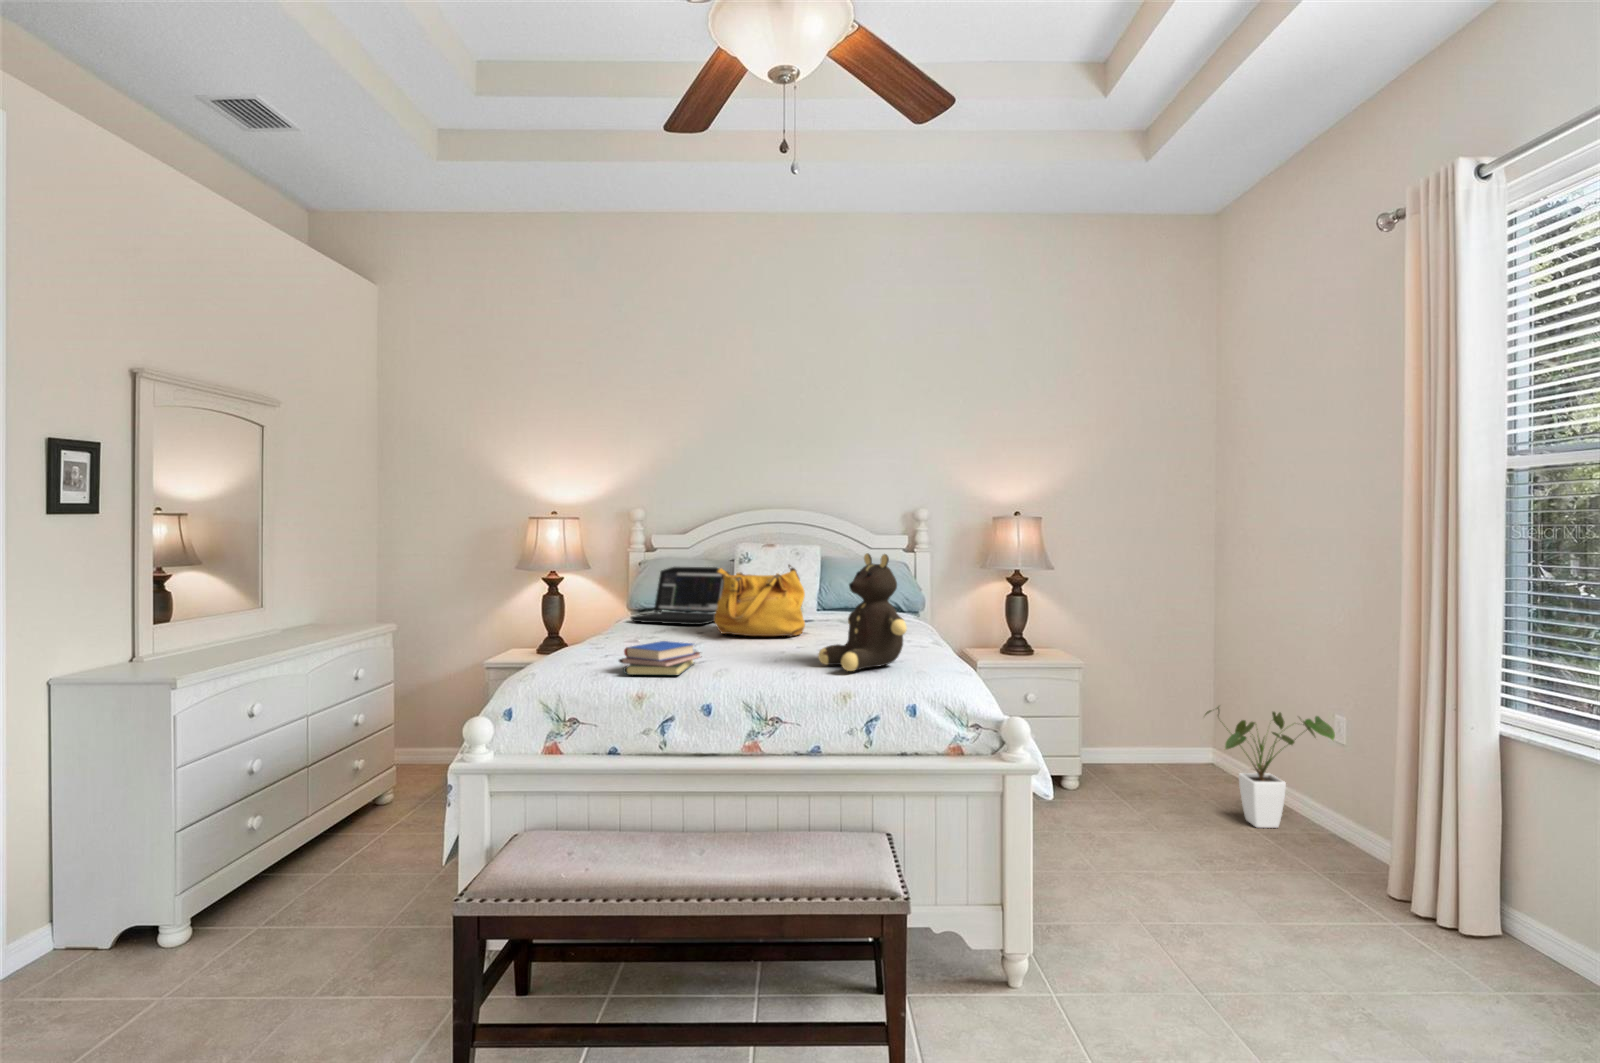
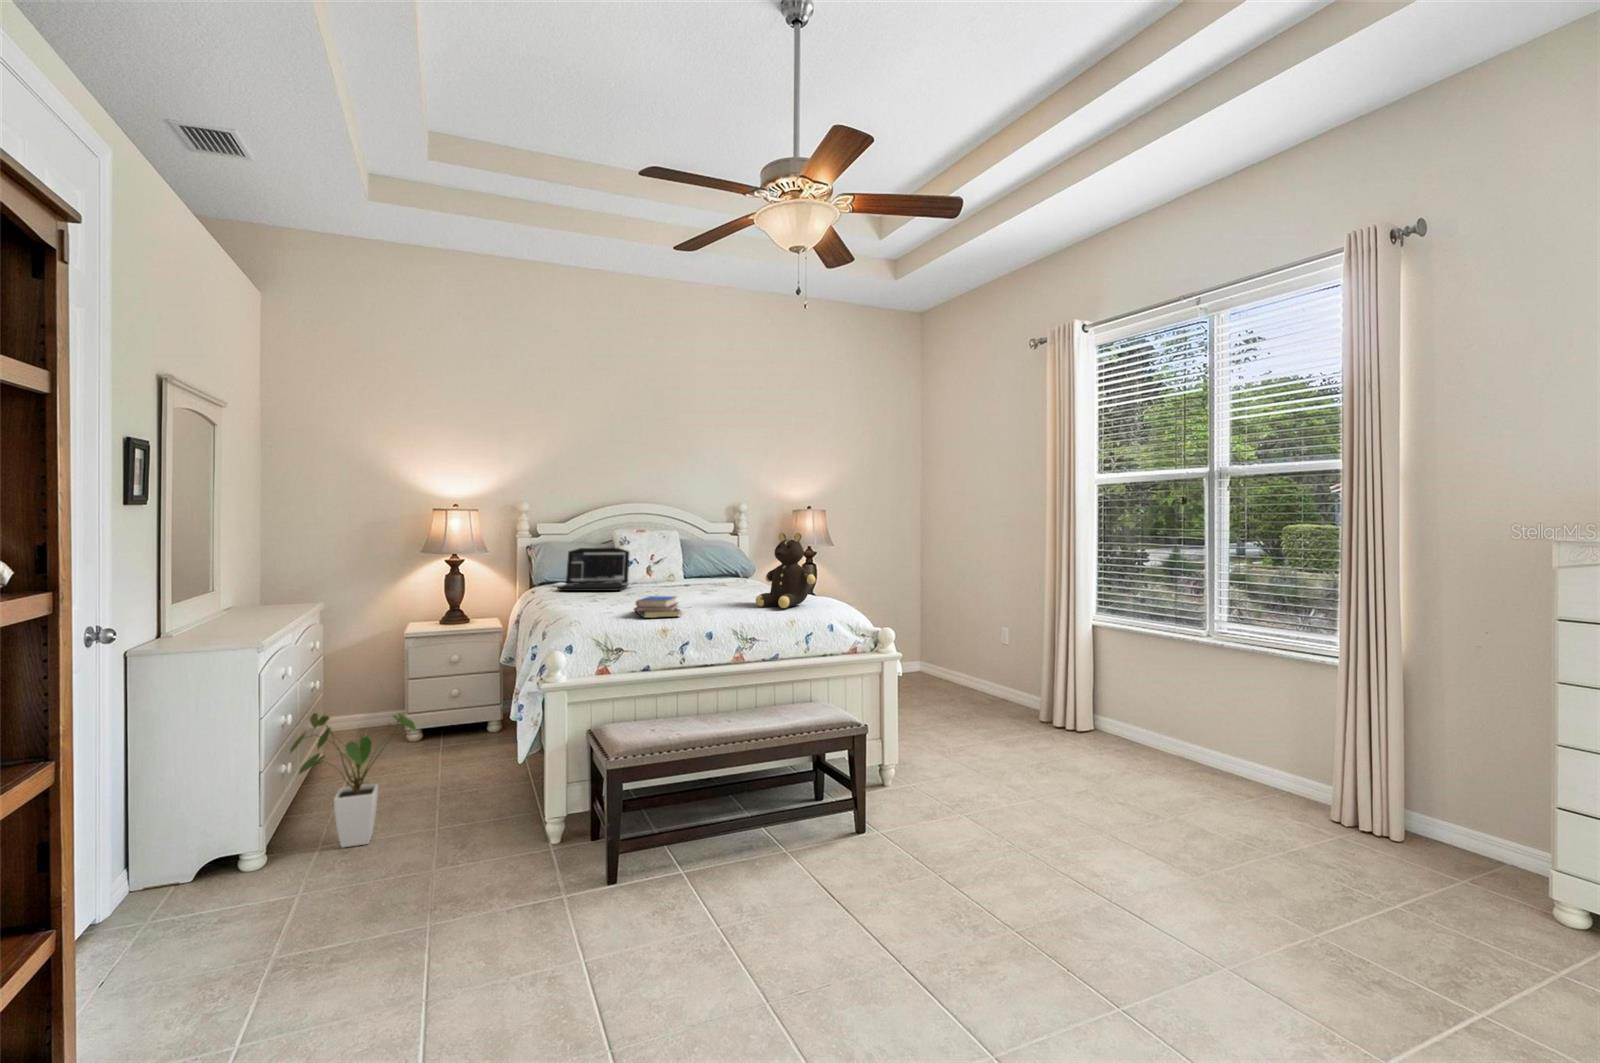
handbag: present [715,565,805,636] -> none [642,543,709,595]
house plant: present [1205,707,1335,828] -> present [290,713,416,847]

